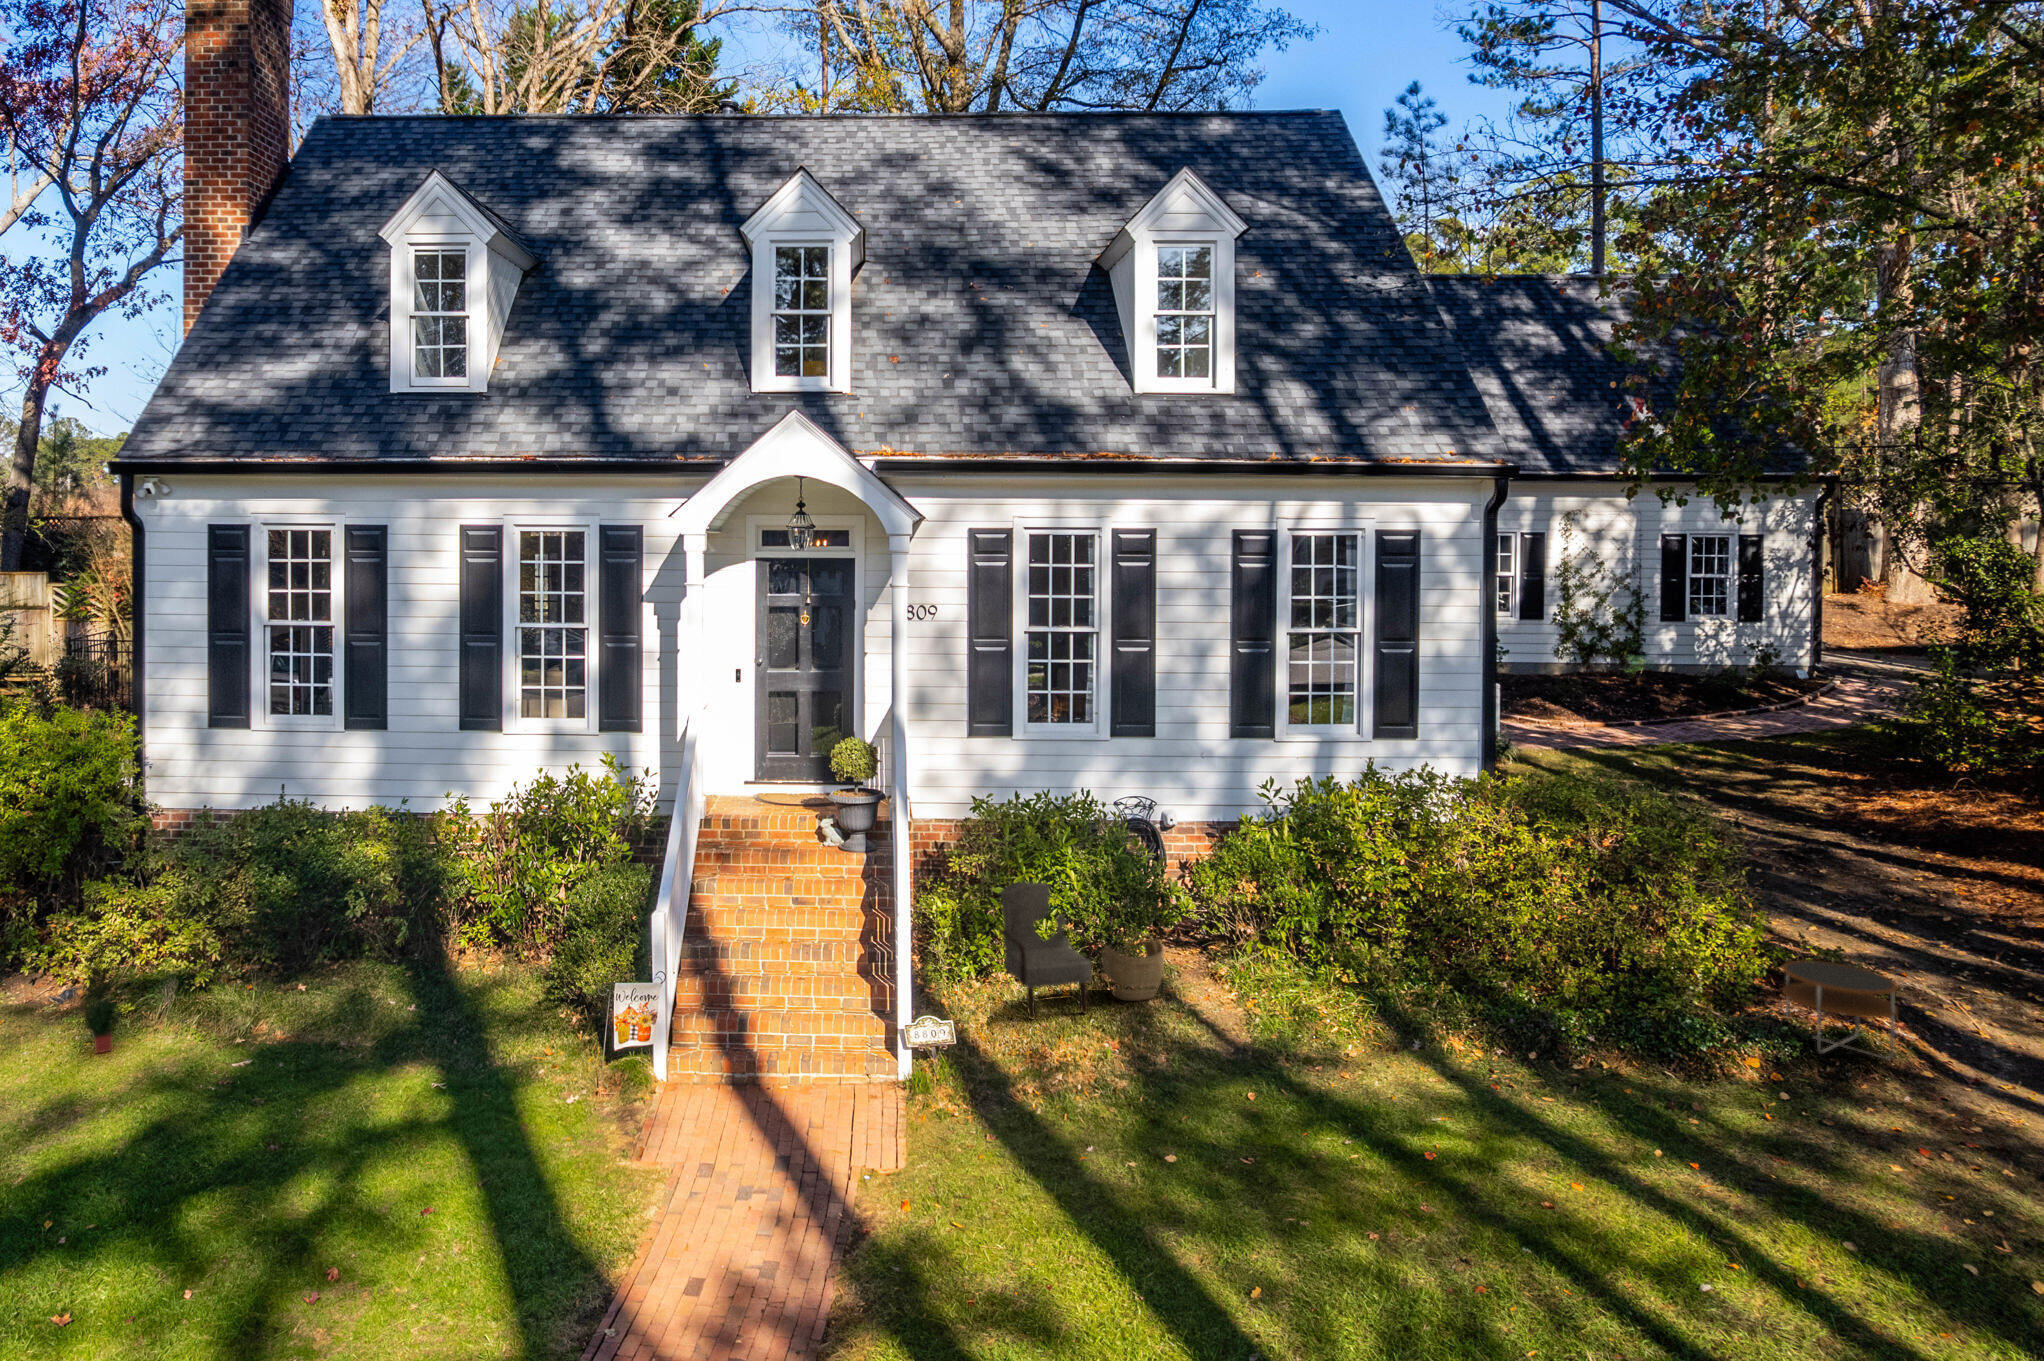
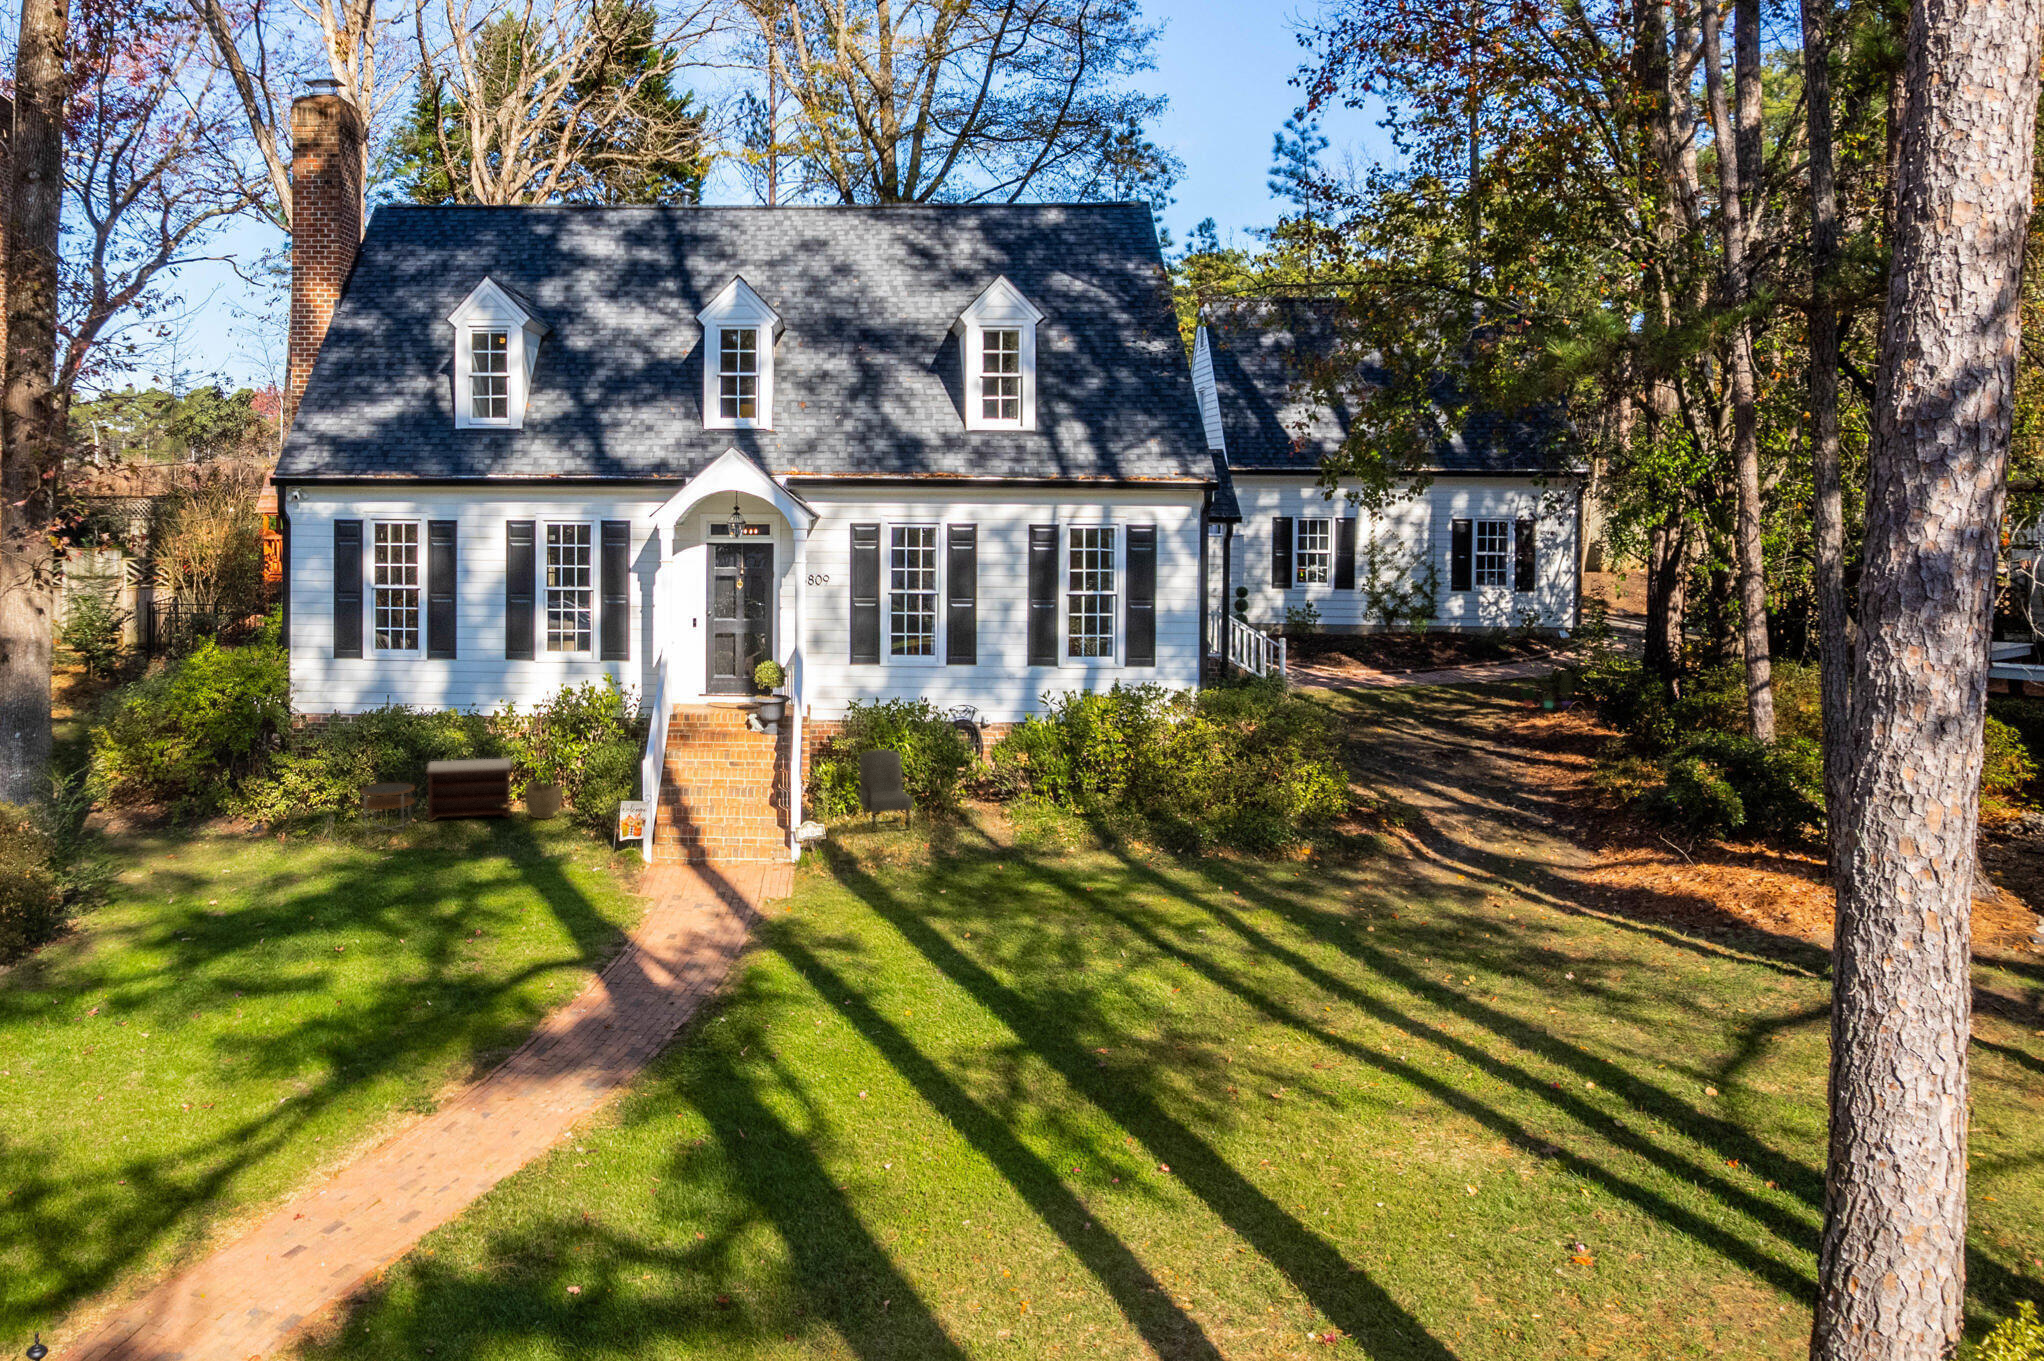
bench: none [320,886,461,991] -> present [426,758,513,821]
woven basket: present [1101,933,1164,1001] -> present [524,774,562,819]
potted plant: present [83,937,121,1053] -> present [1521,672,1572,708]
side table: present [1782,961,1898,1060] -> present [361,783,415,832]

